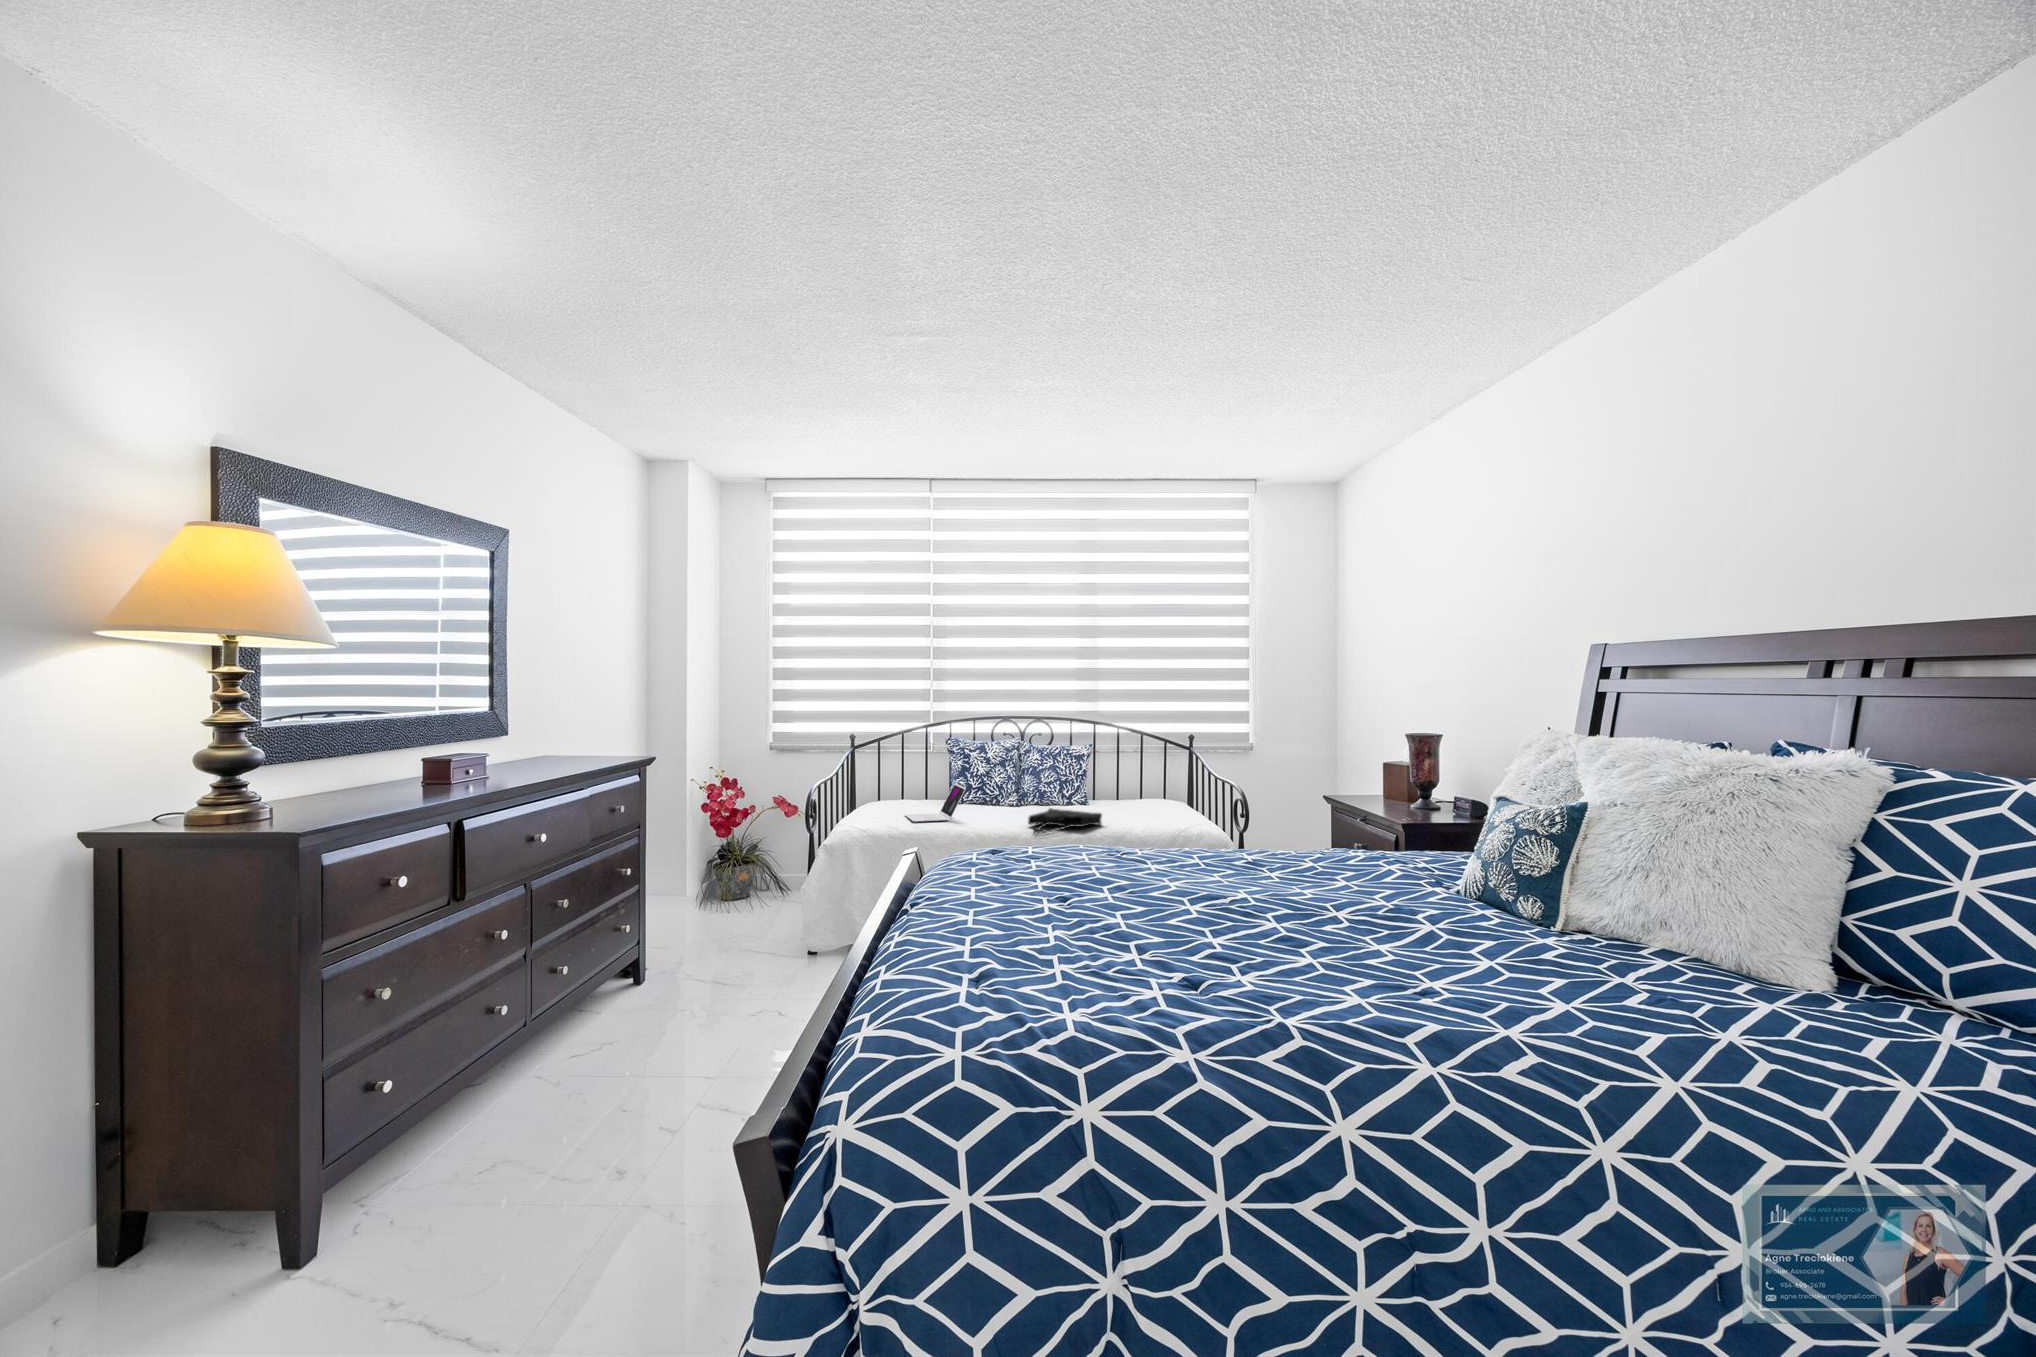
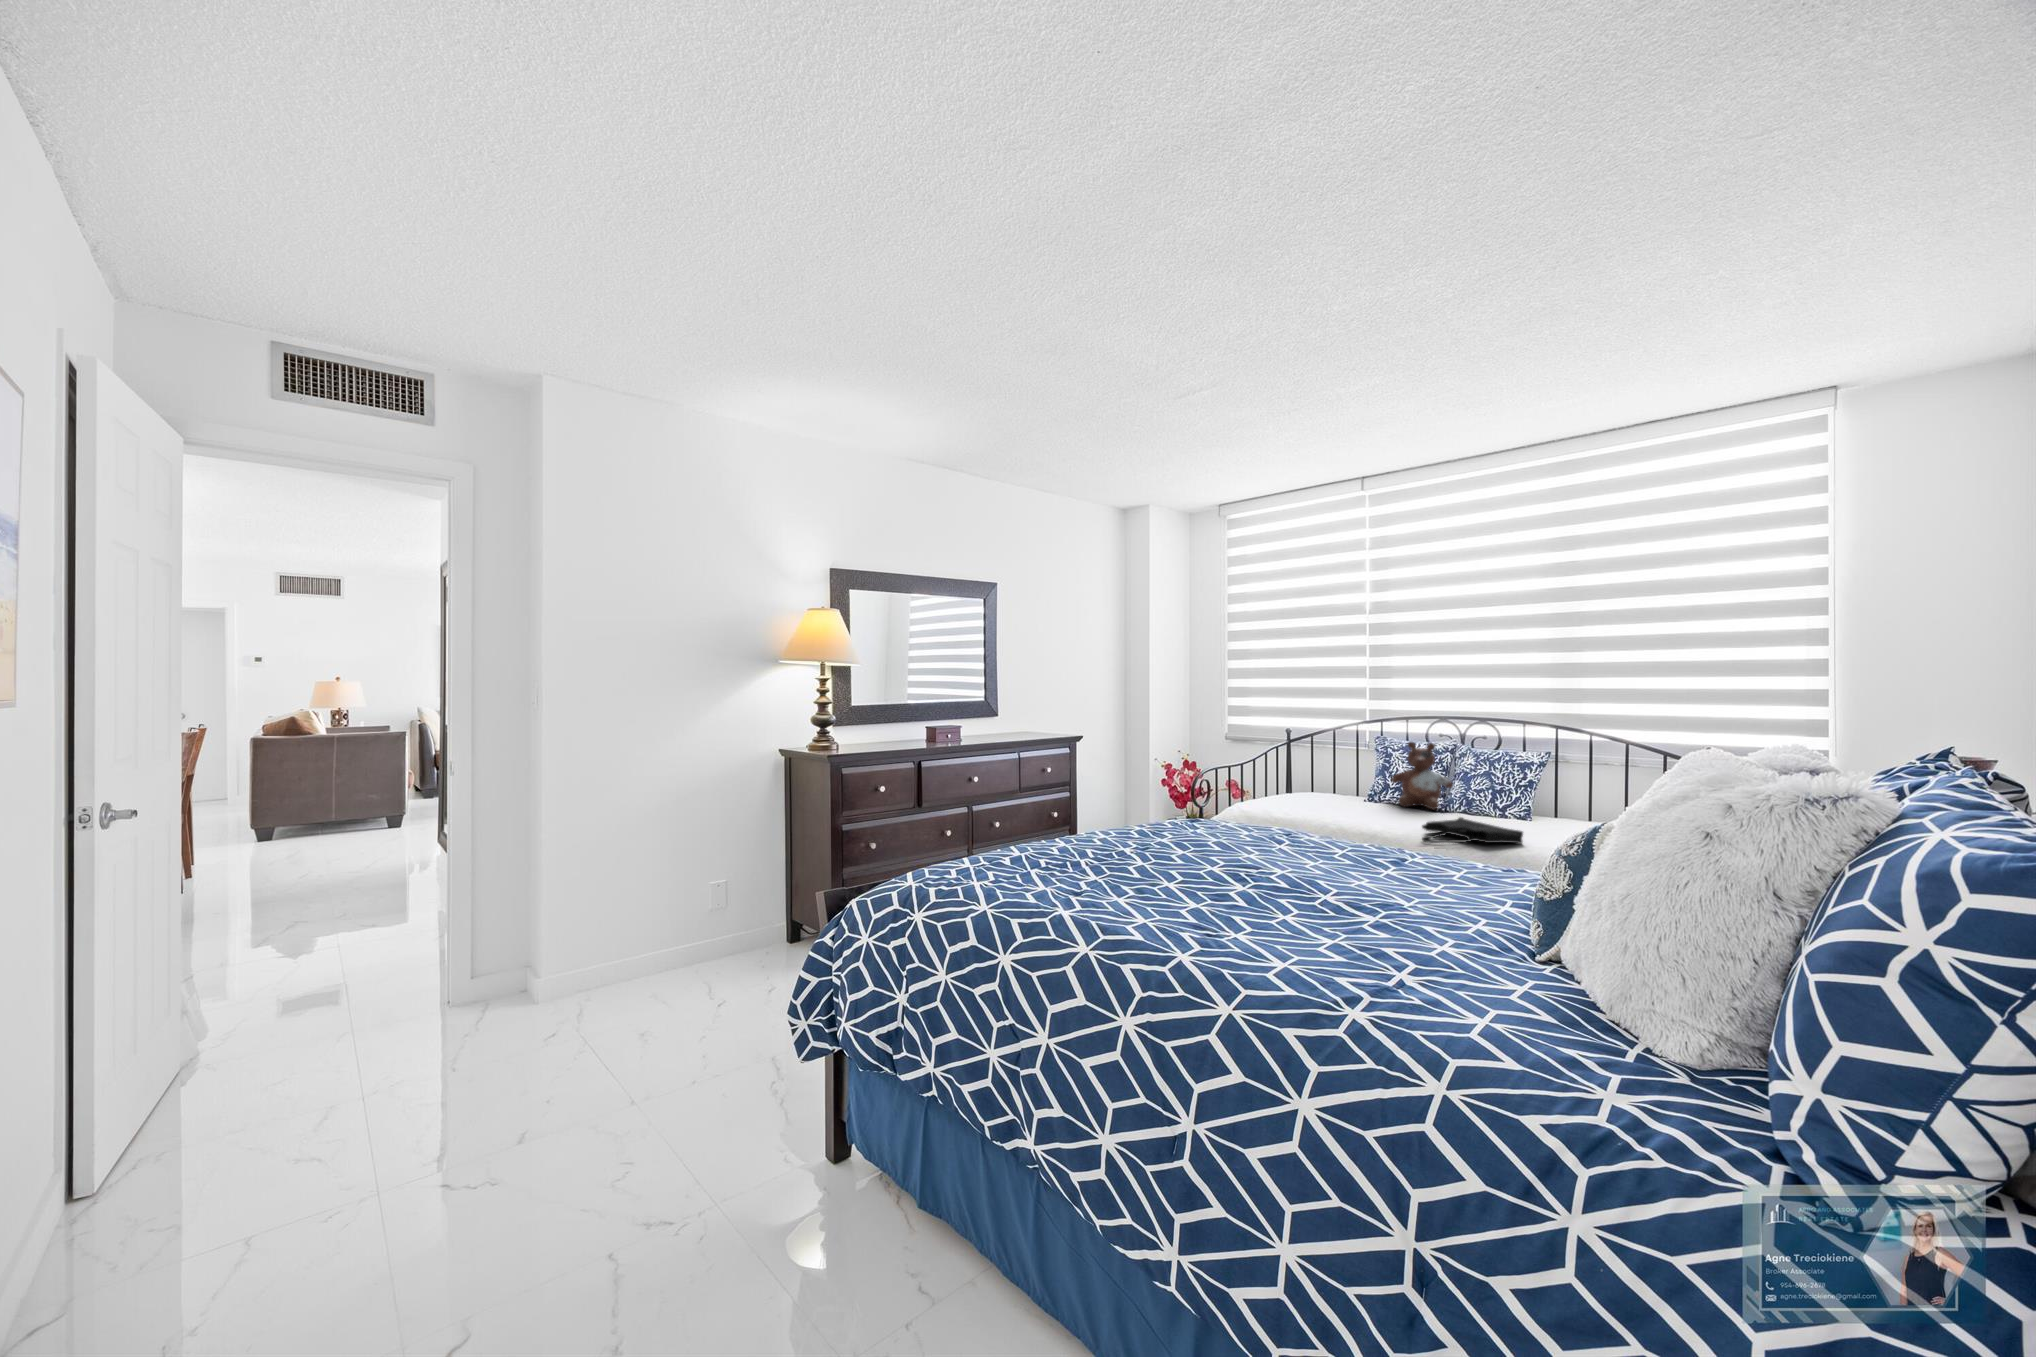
stuffed bear: none [973,739,1027,807] -> present [1391,742,1453,810]
laptop: present [905,783,966,822] -> none [1307,778,1363,815]

